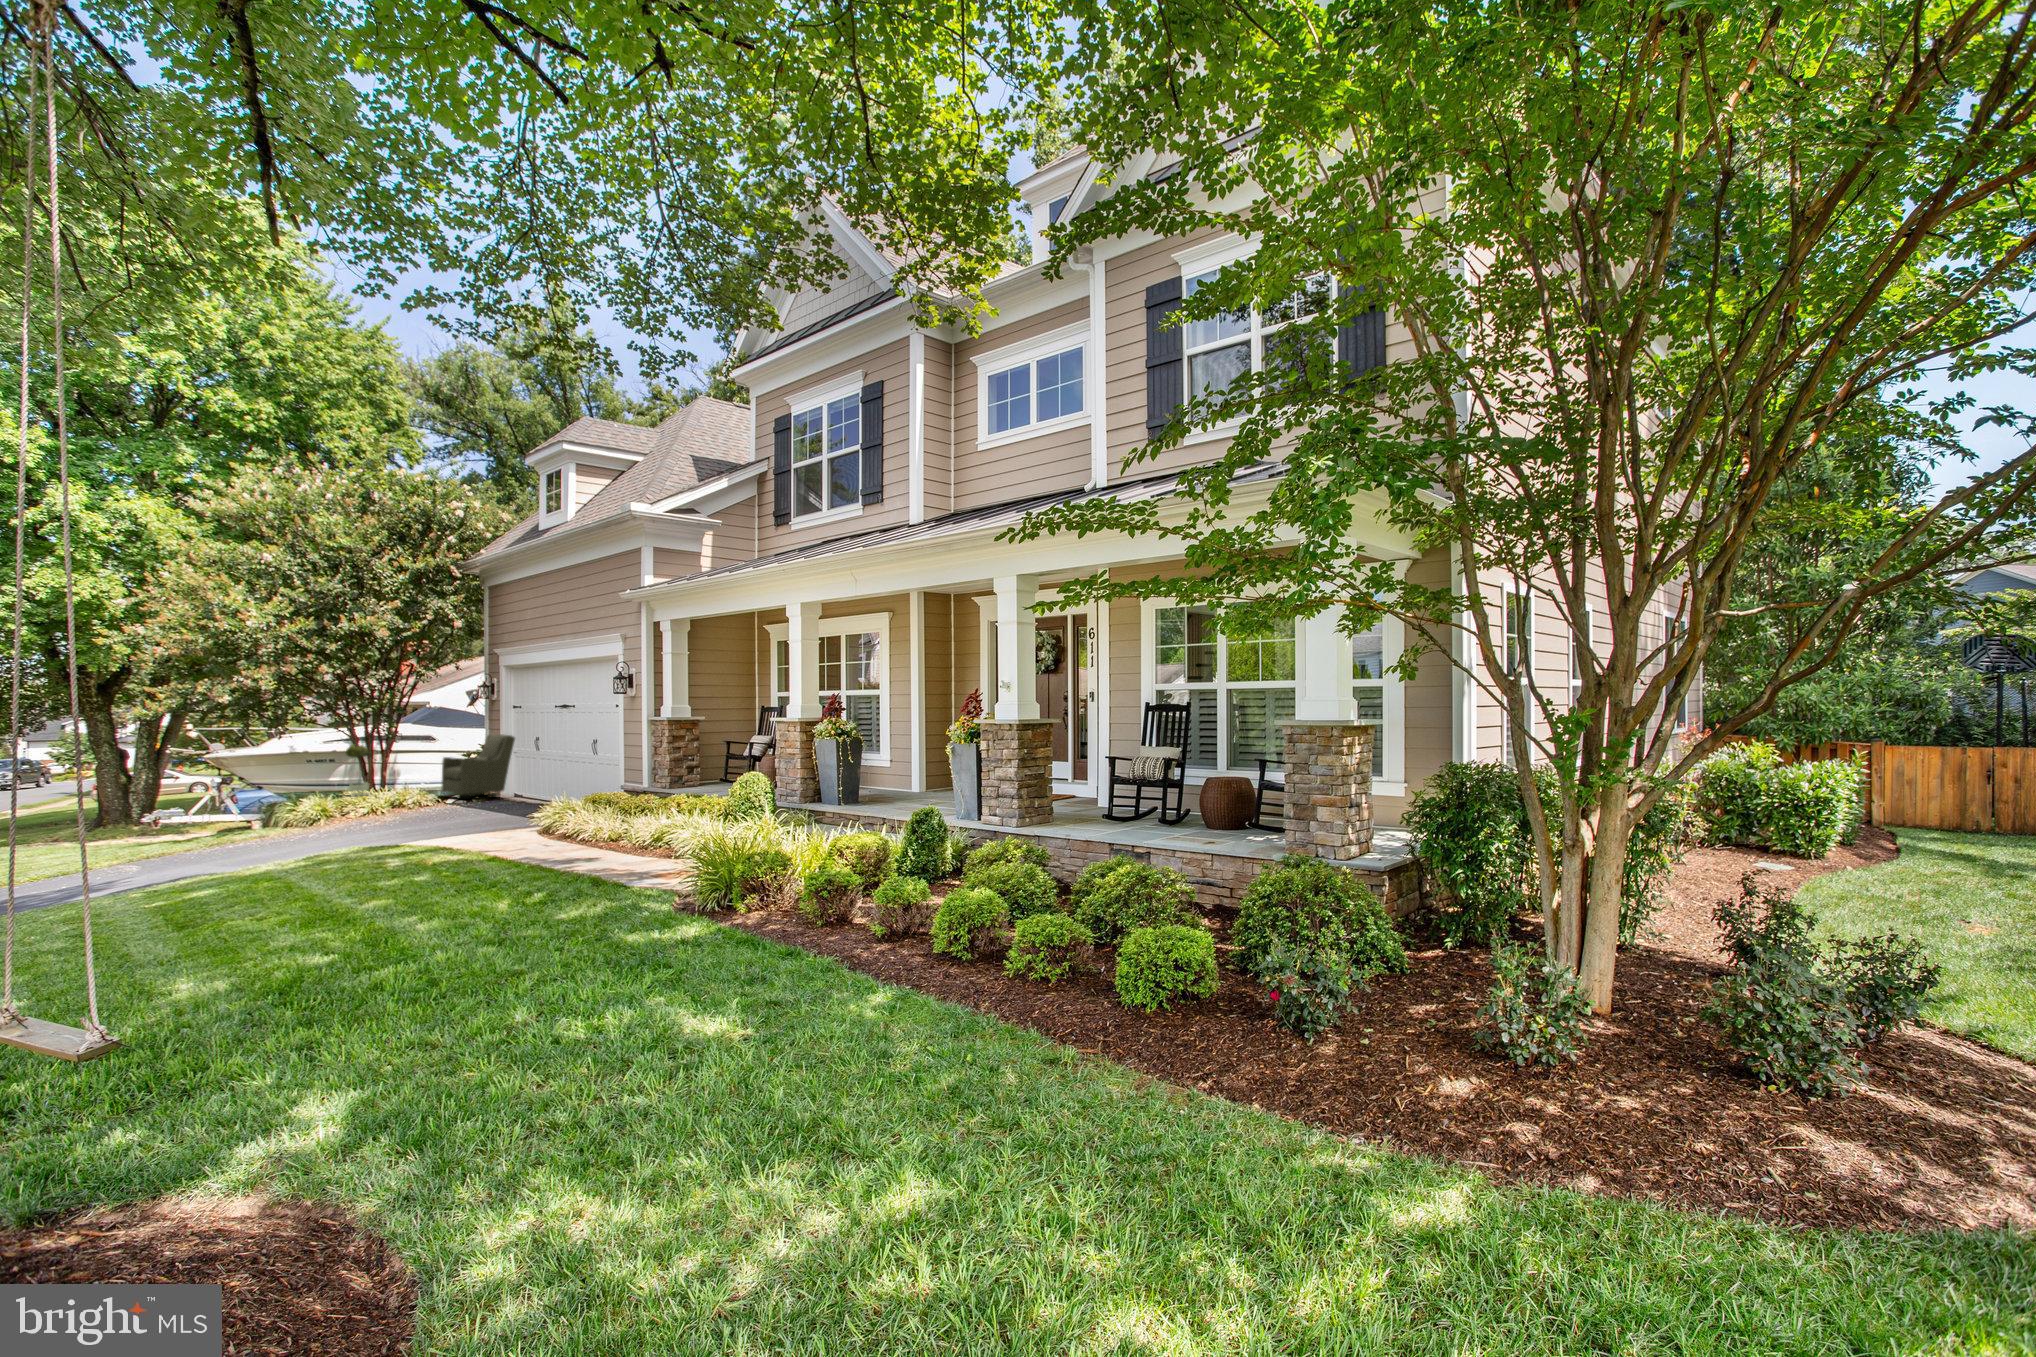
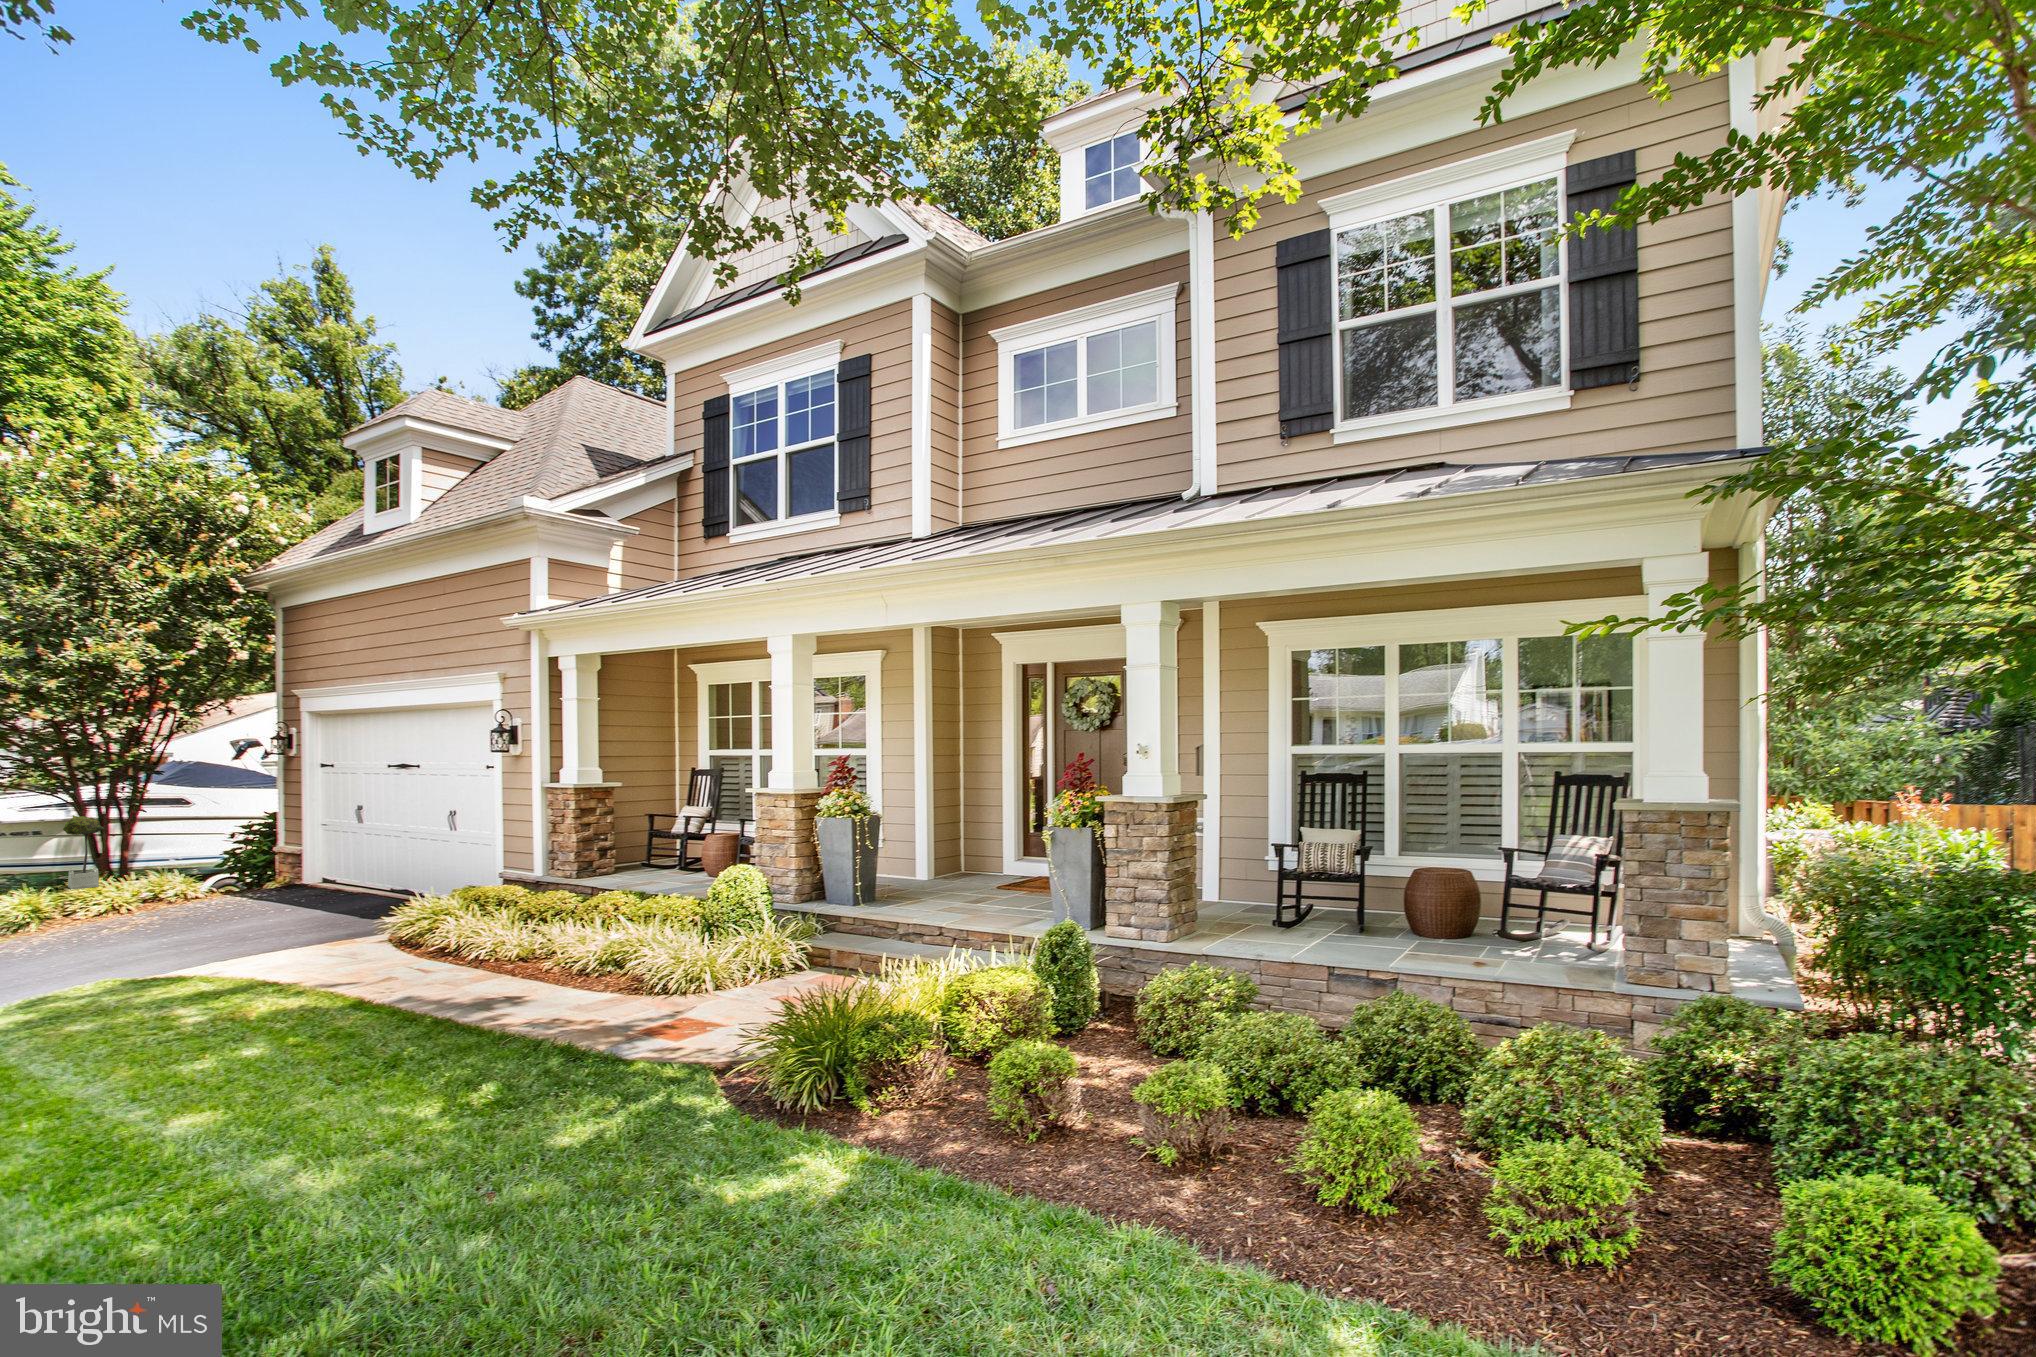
chair: present [442,734,515,799] -> none [212,800,323,889]

